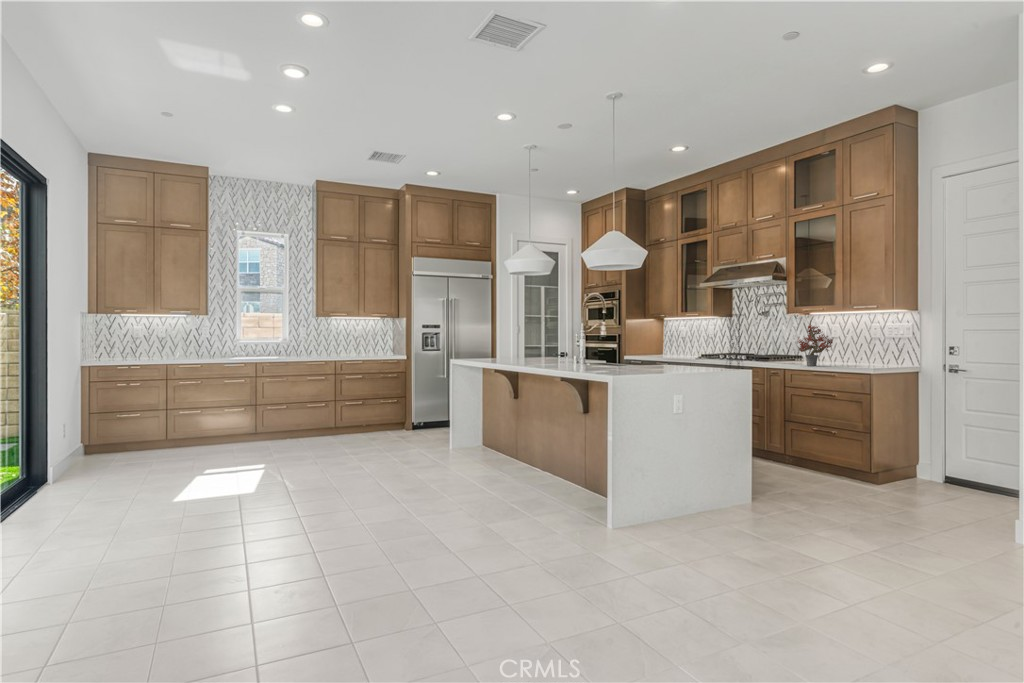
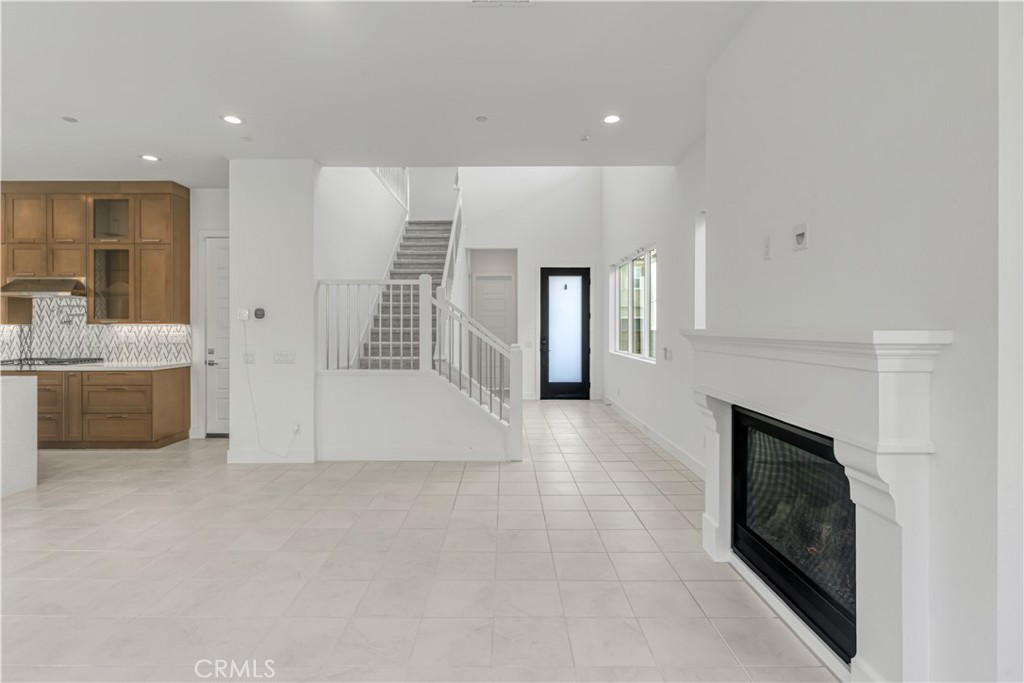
potted plant: present [798,321,833,366] -> none [92,328,126,366]

